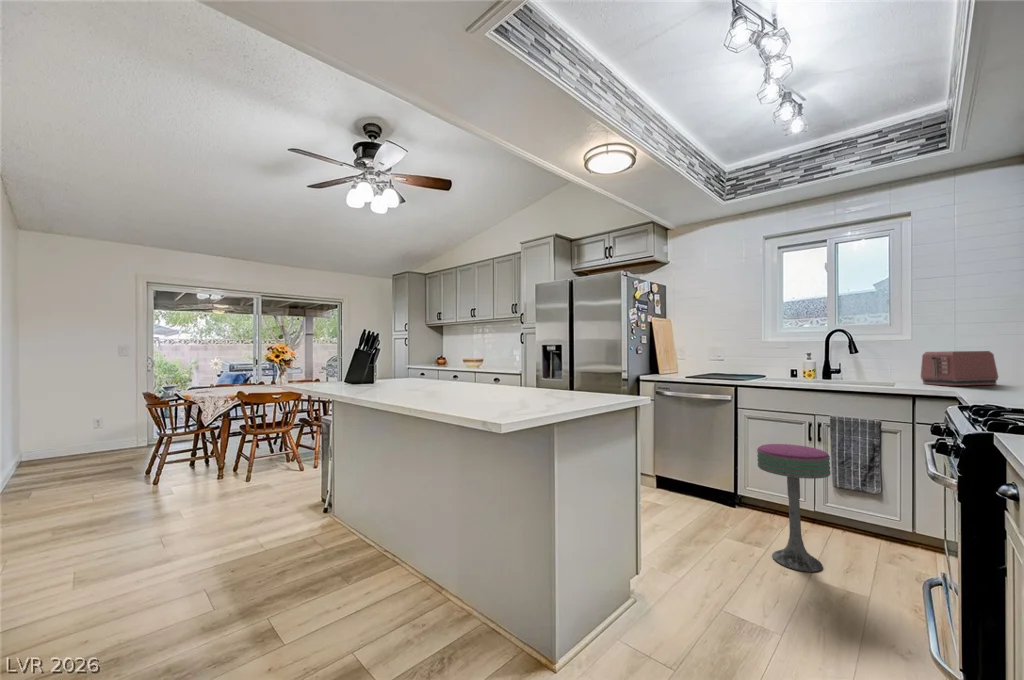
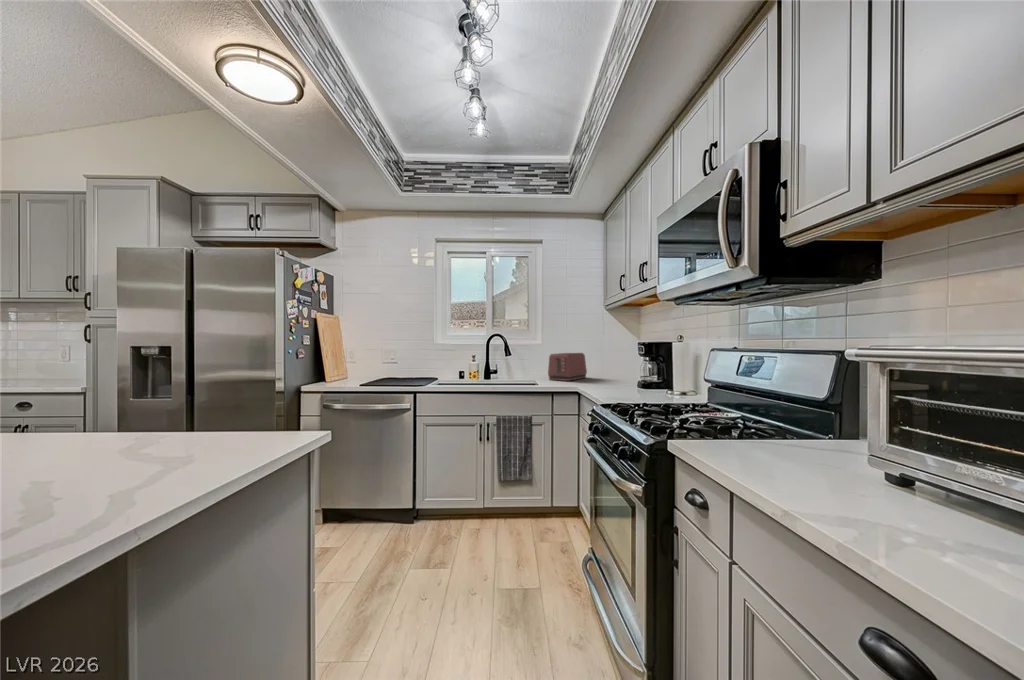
bar stool: present [757,444,830,572] -> none [445,453,508,587]

